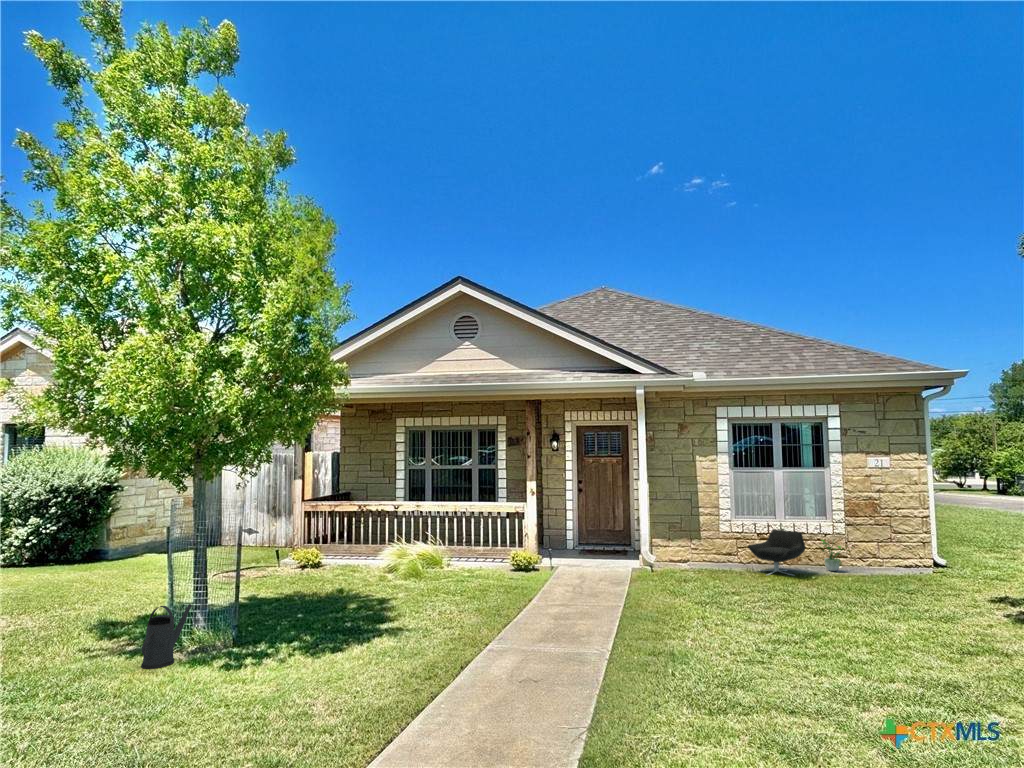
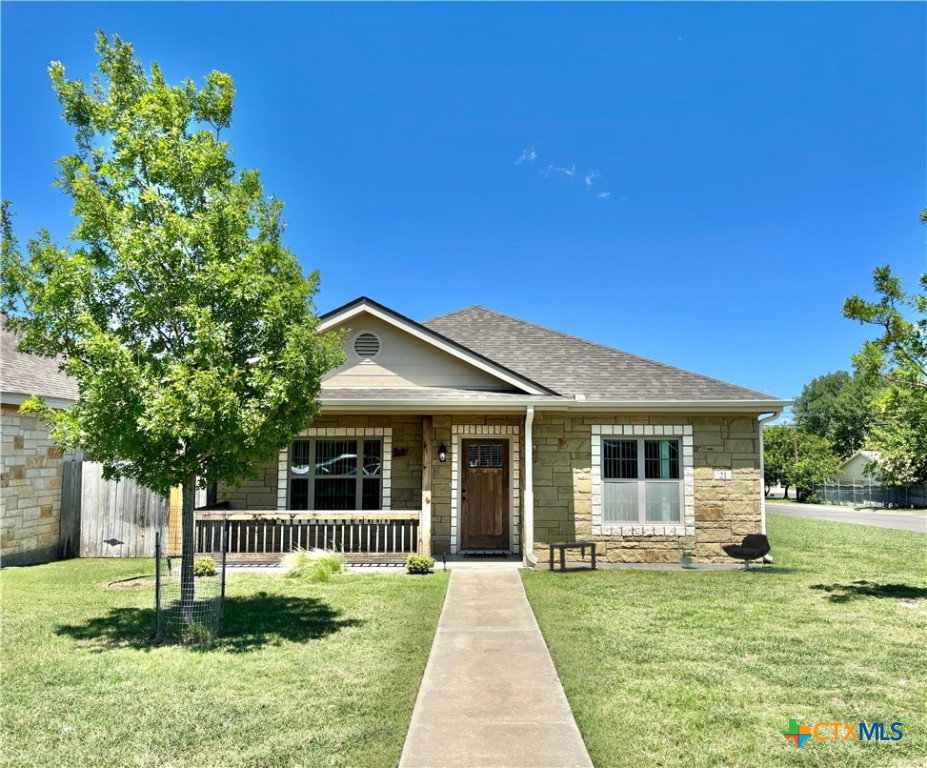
lounge chair: present [748,529,806,575] -> present [722,534,771,572]
bench: none [667,538,723,573] -> present [549,541,596,572]
watering can: present [141,604,192,669] -> none [86,602,130,665]

